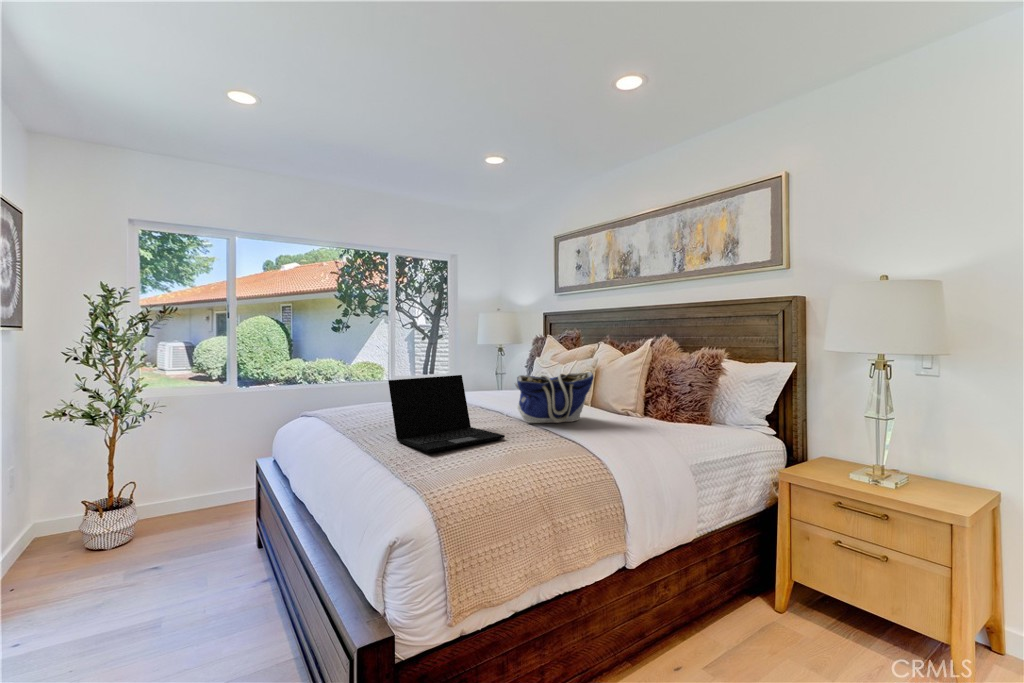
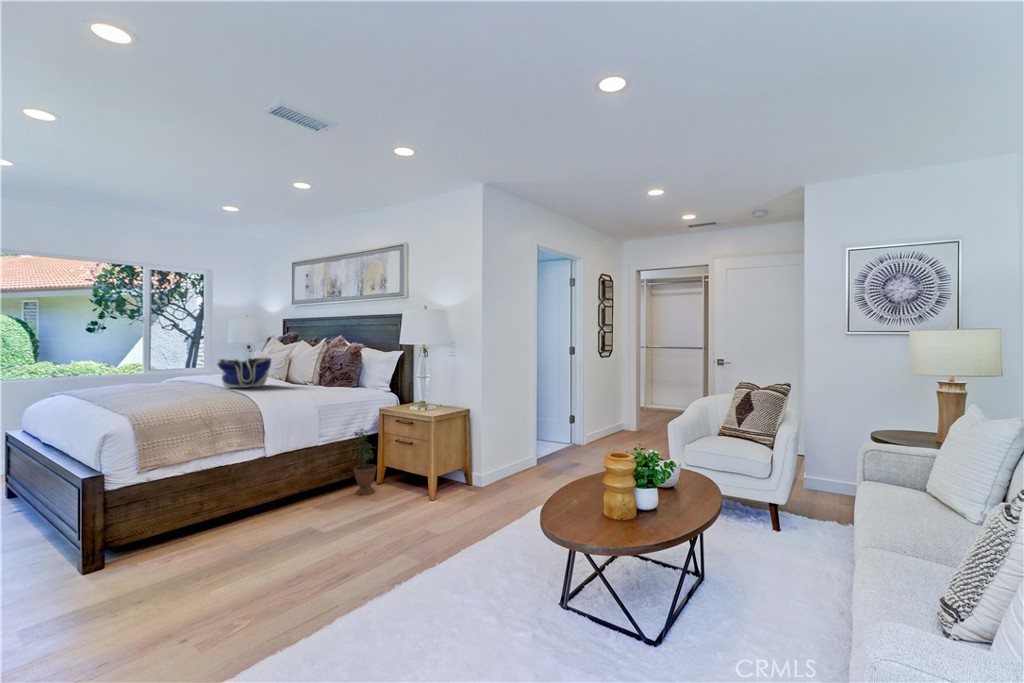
laptop: present [388,375,505,452] -> none [120,359,201,400]
potted plant: none [740,507,795,645] -> present [350,429,377,495]

